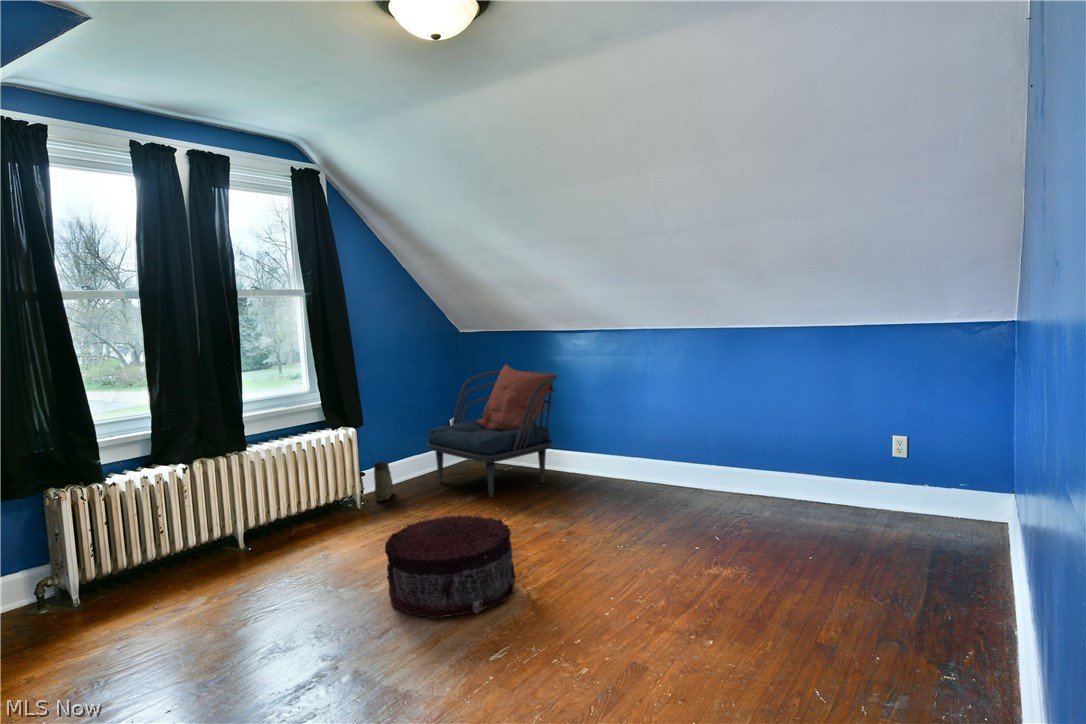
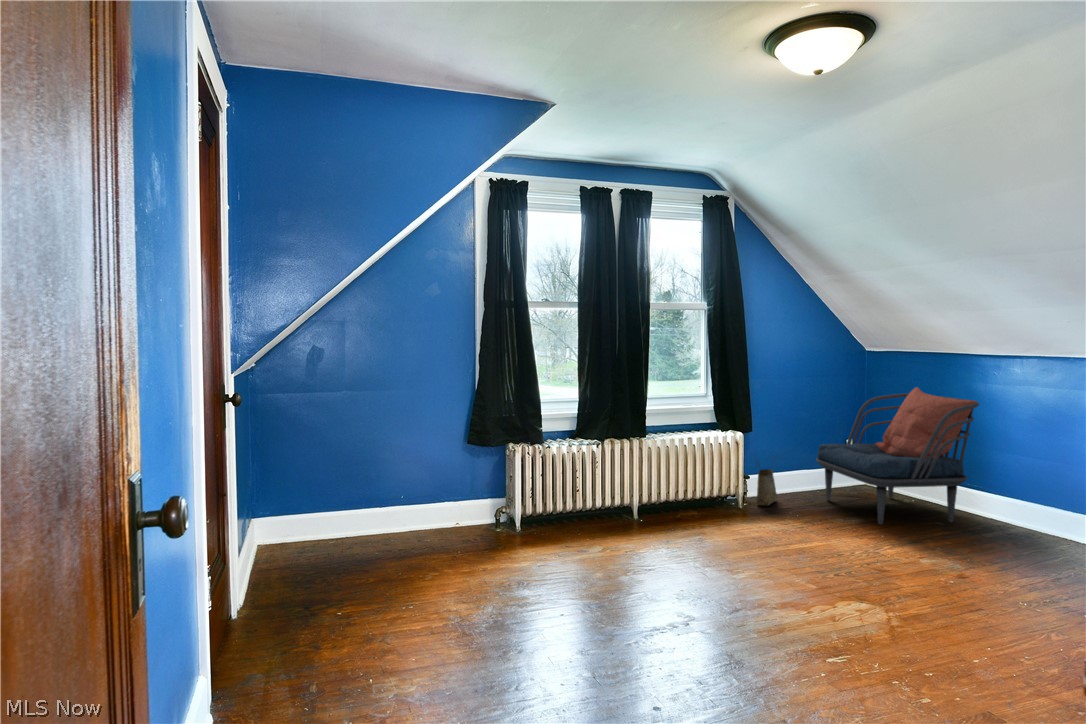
pouf: present [385,515,515,619] -> none [742,521,878,623]

